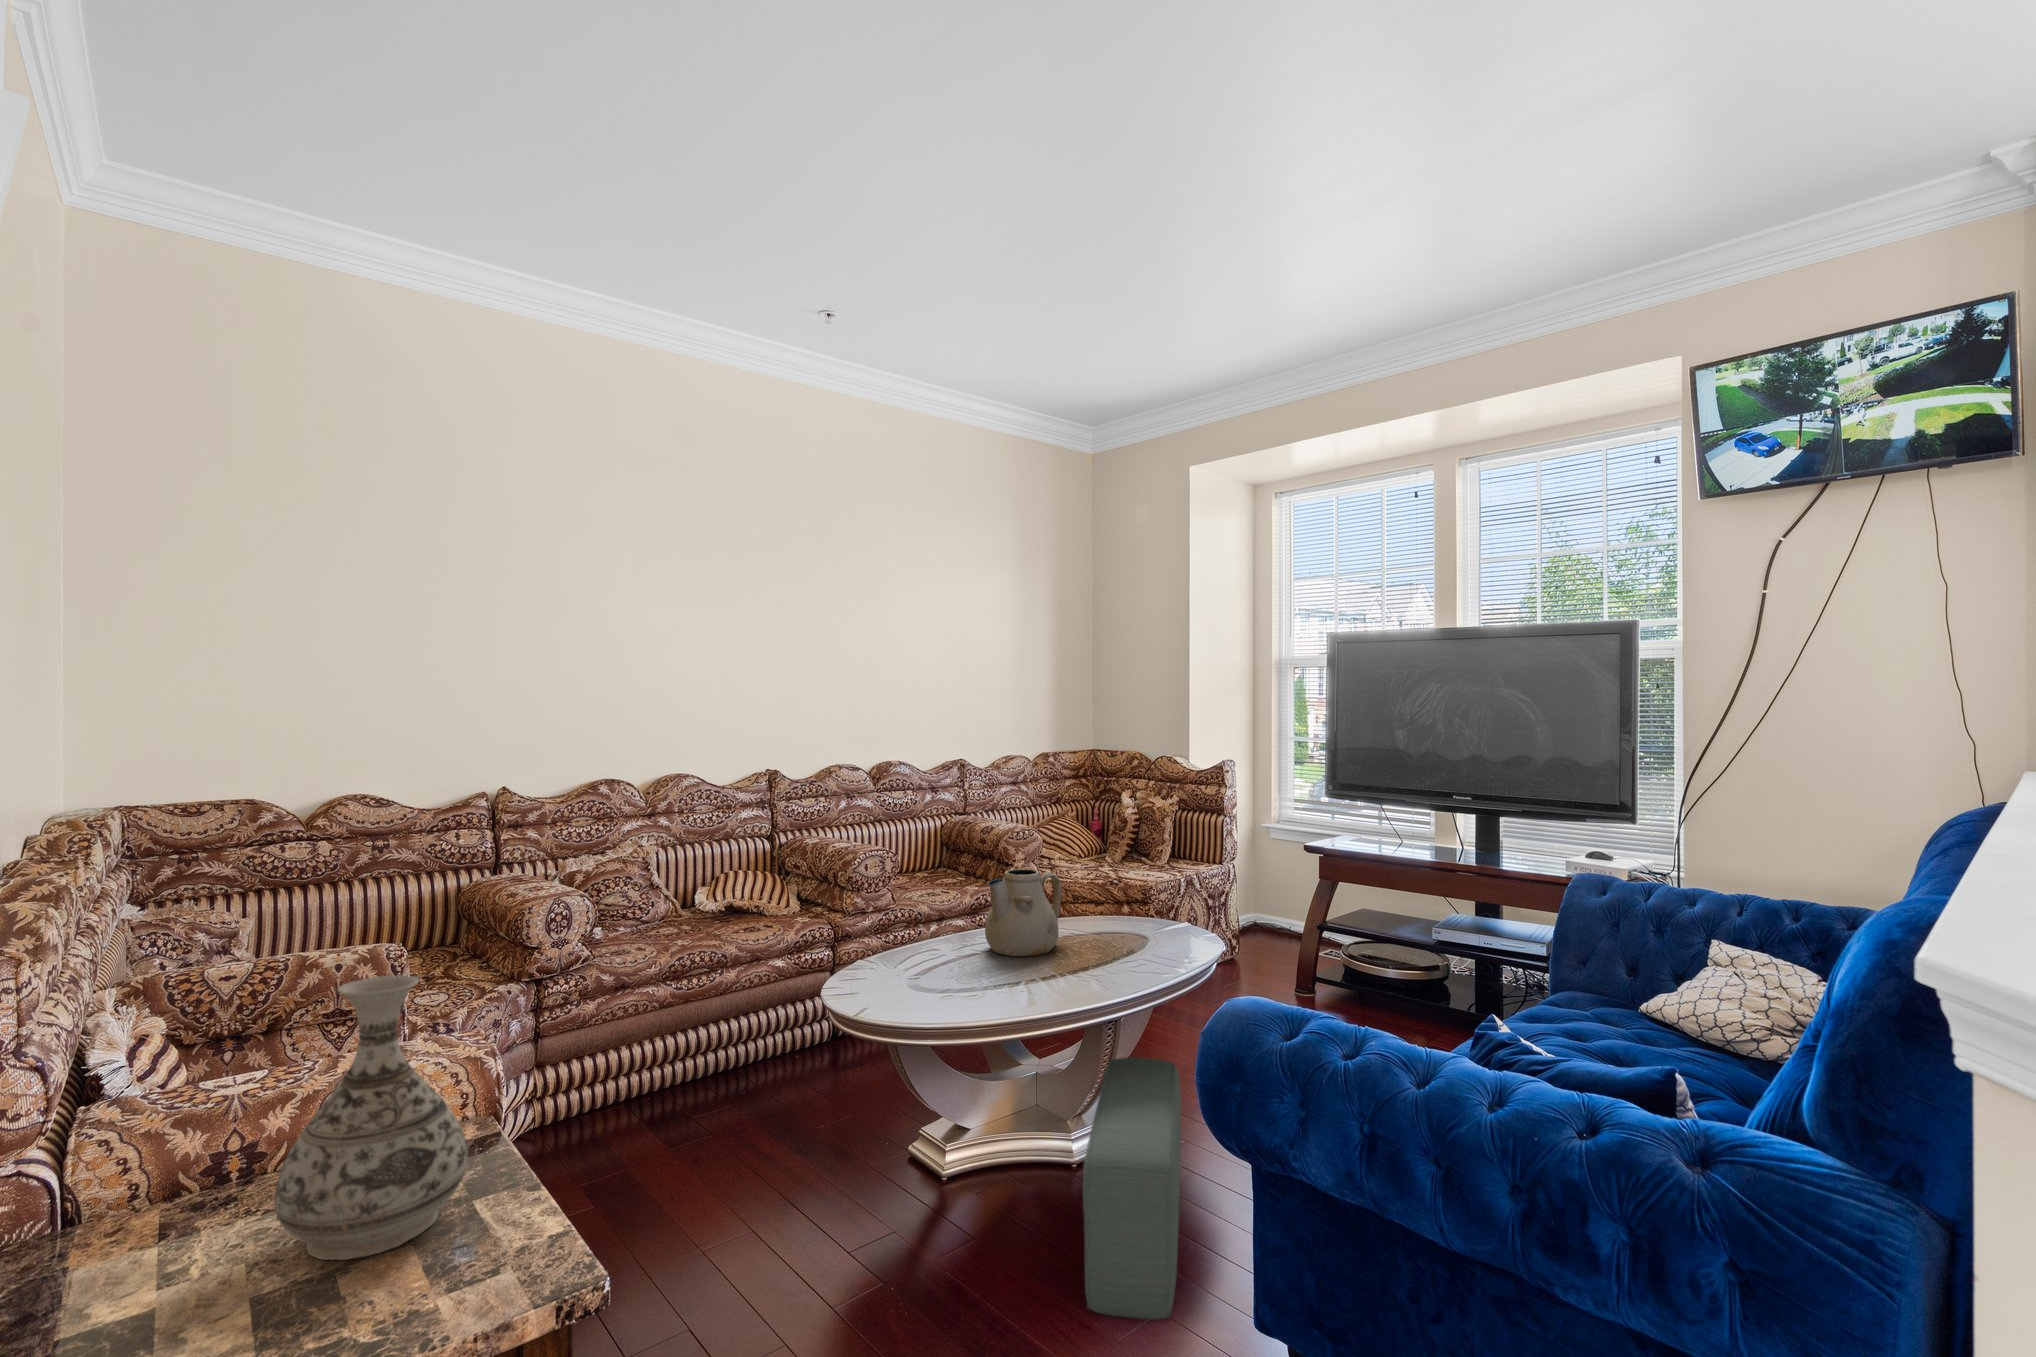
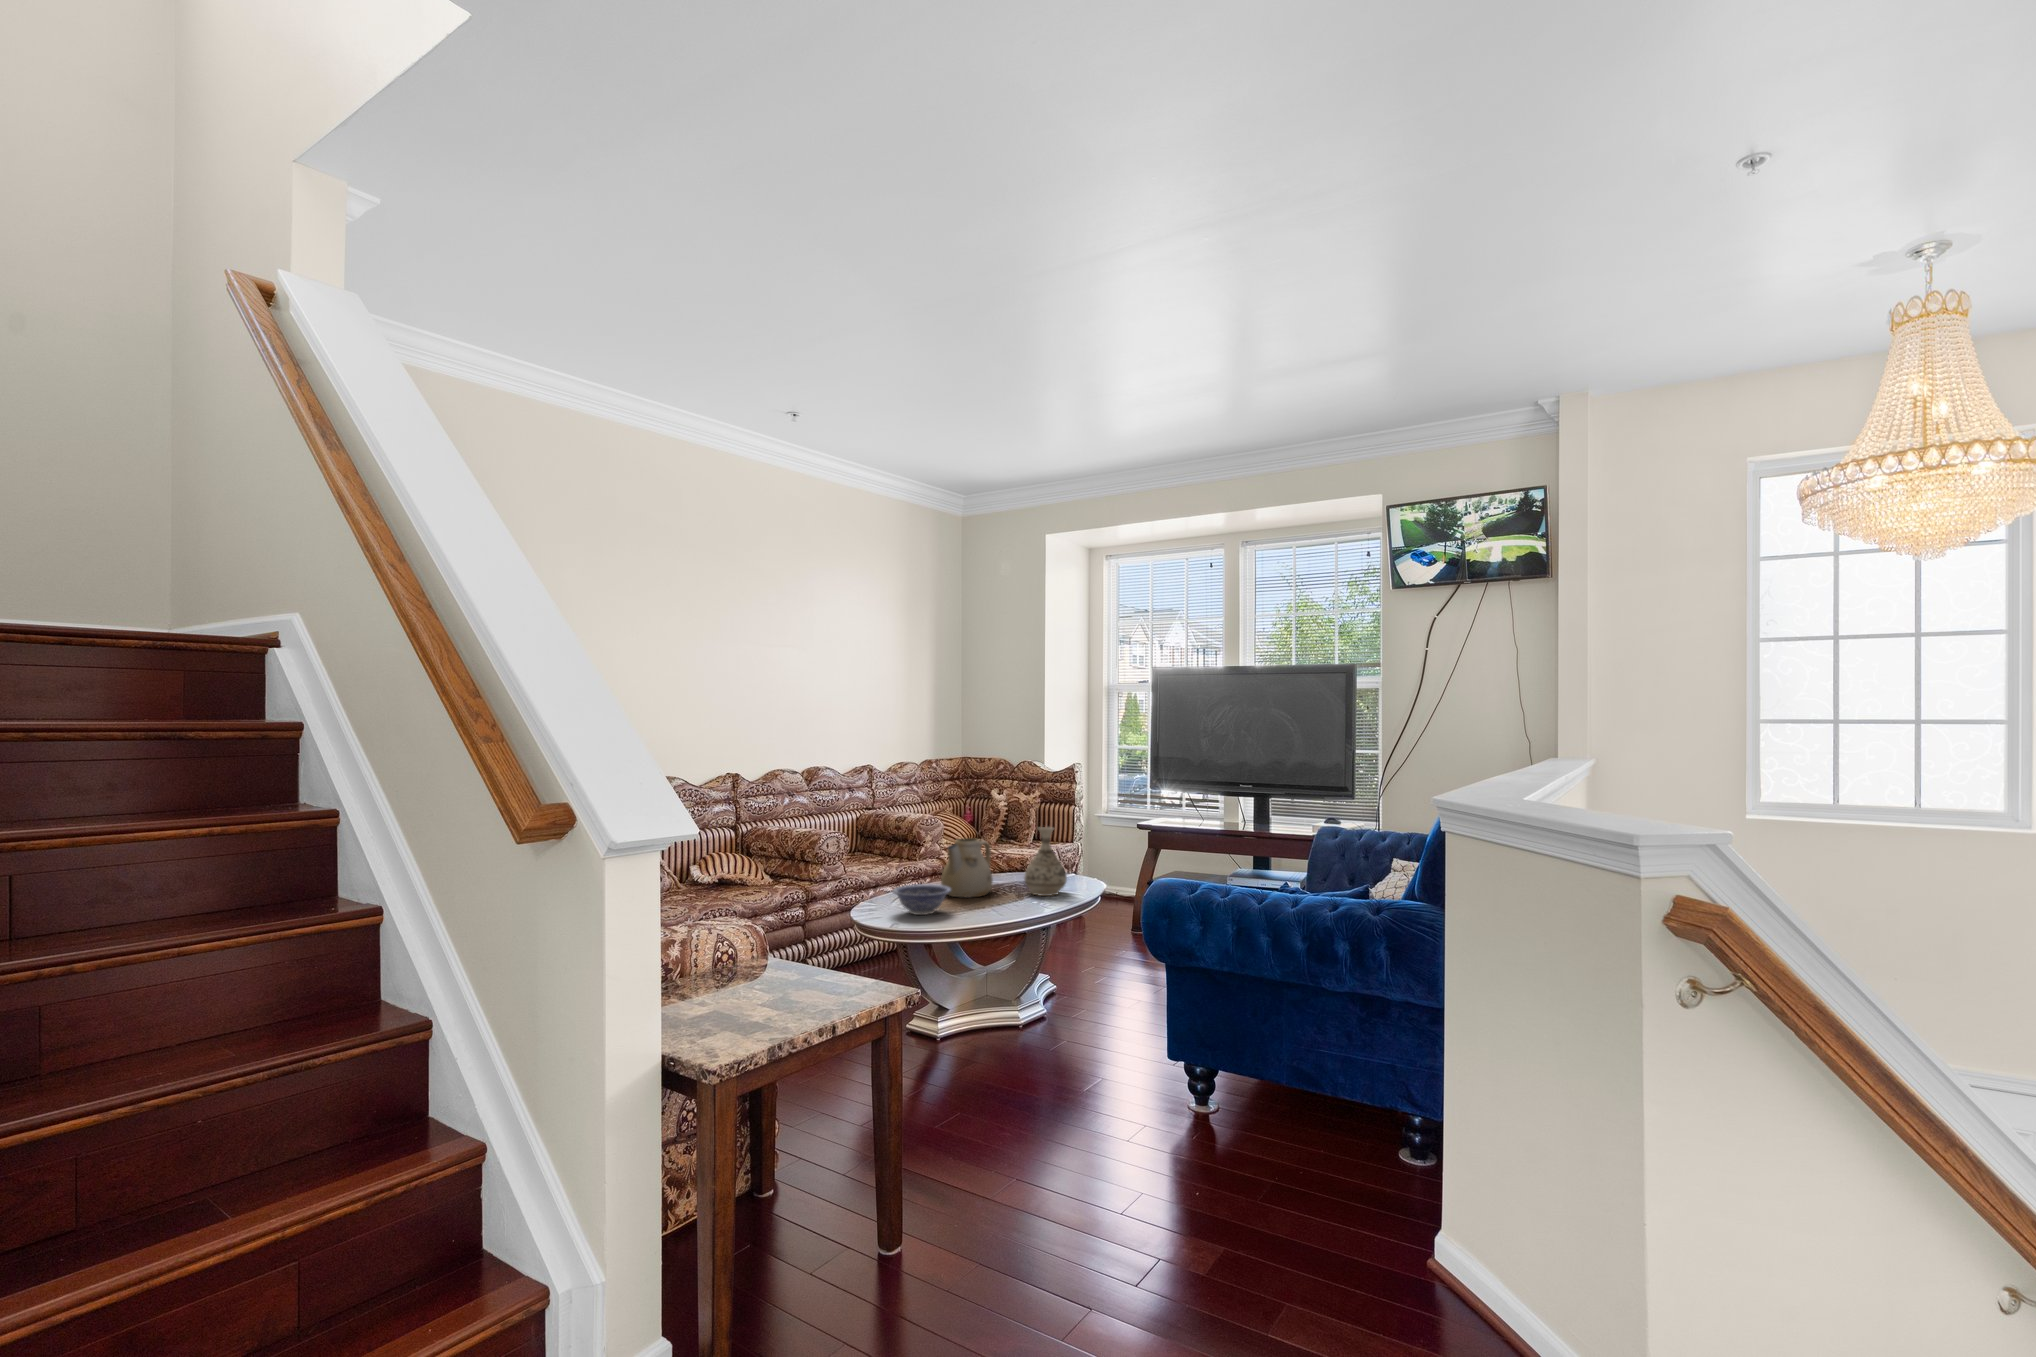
decorative bowl: none [892,937,978,986] -> present [893,884,951,915]
vase: present [275,975,468,1260] -> present [1024,827,1067,896]
pouf: present [1083,1057,1181,1319] -> none [1043,952,1109,1087]

